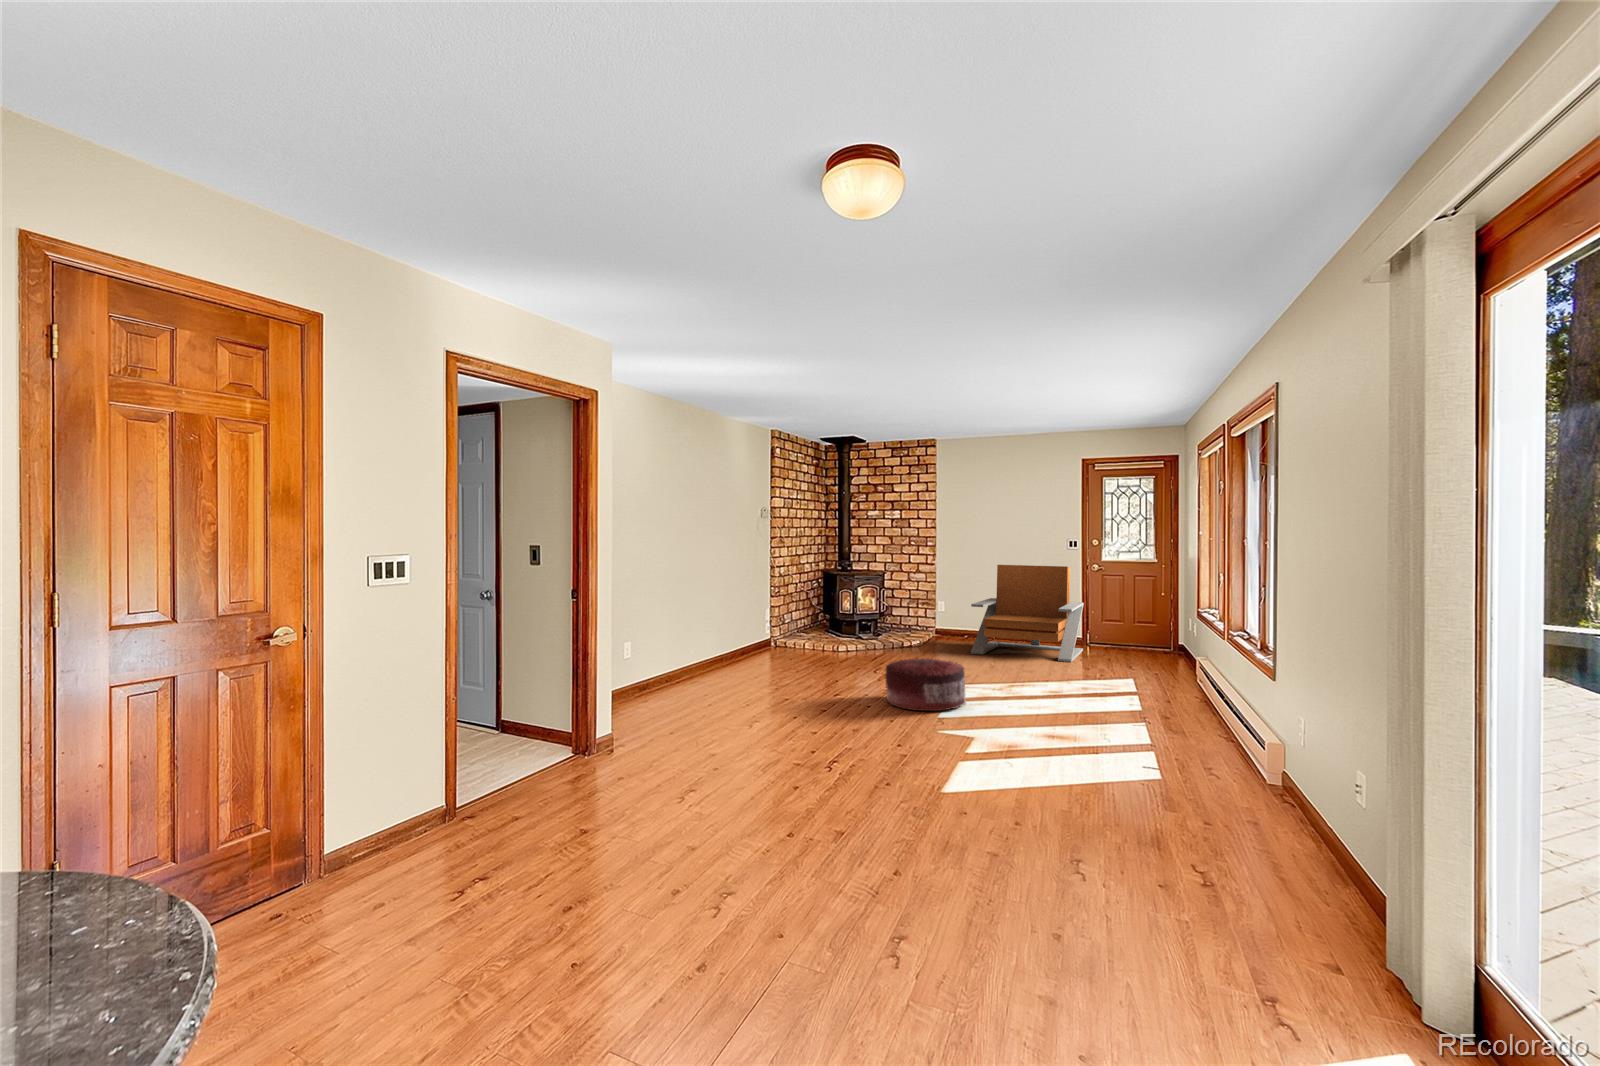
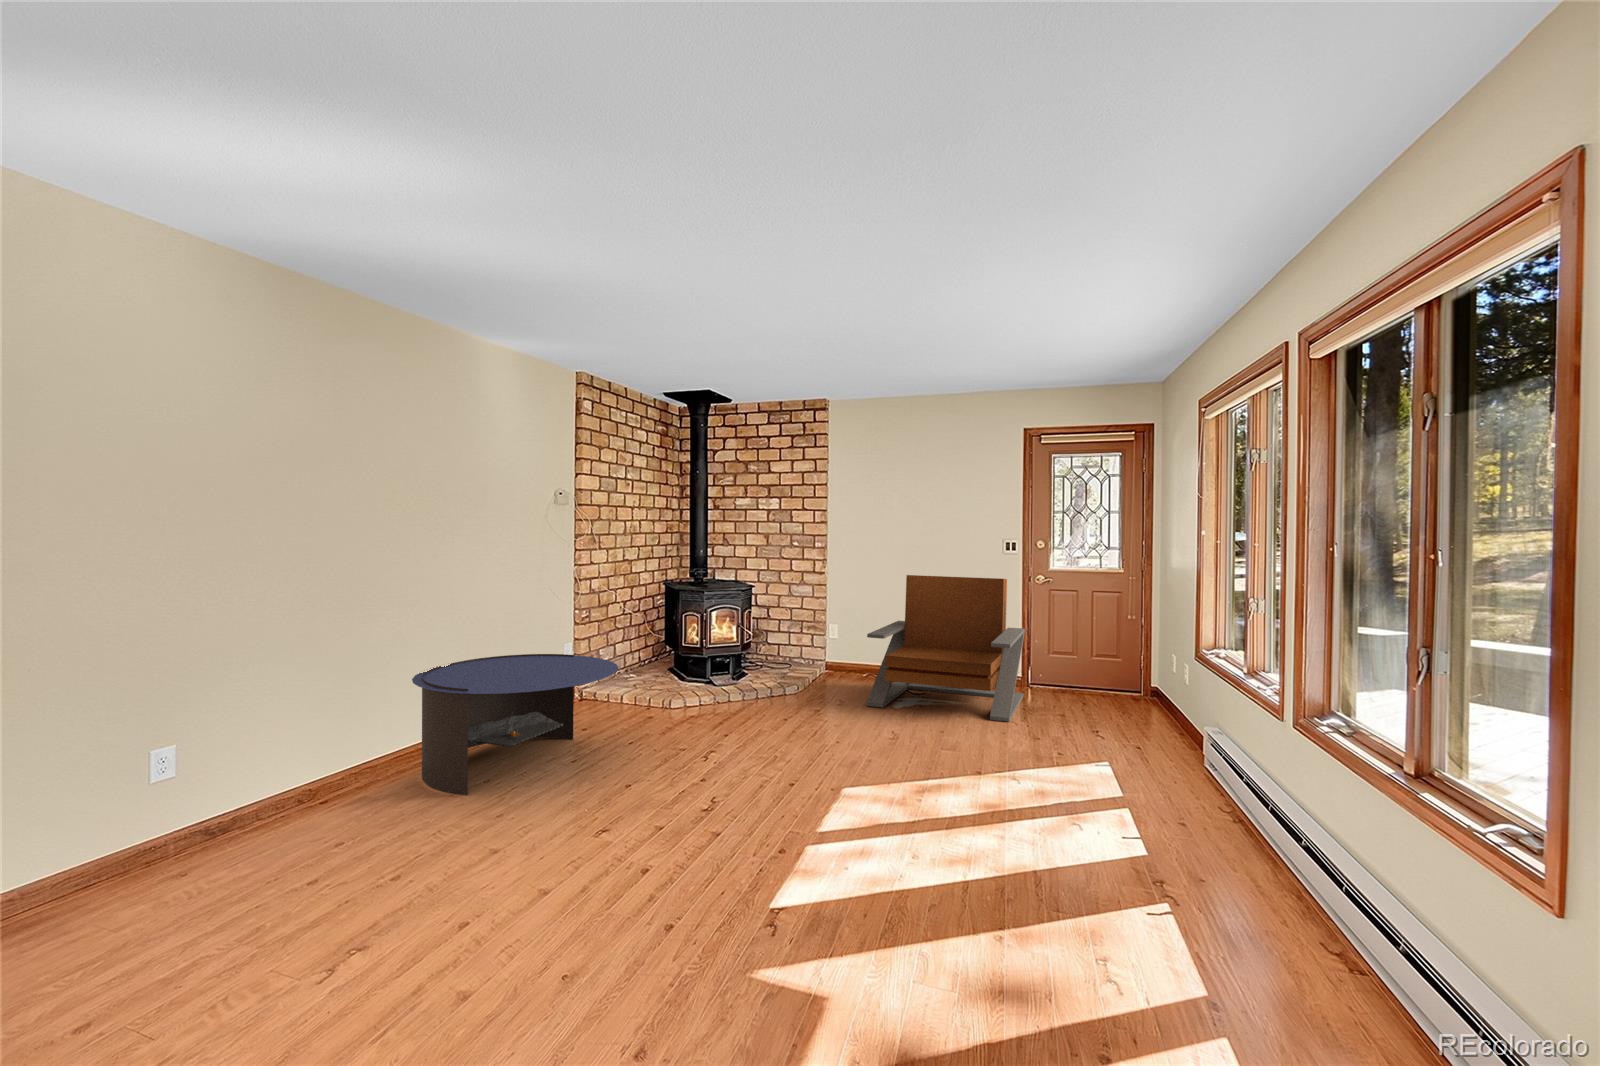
coffee table: none [705,613,822,686] -> present [412,654,618,795]
pouf: present [885,658,966,711] -> none [687,748,832,869]

